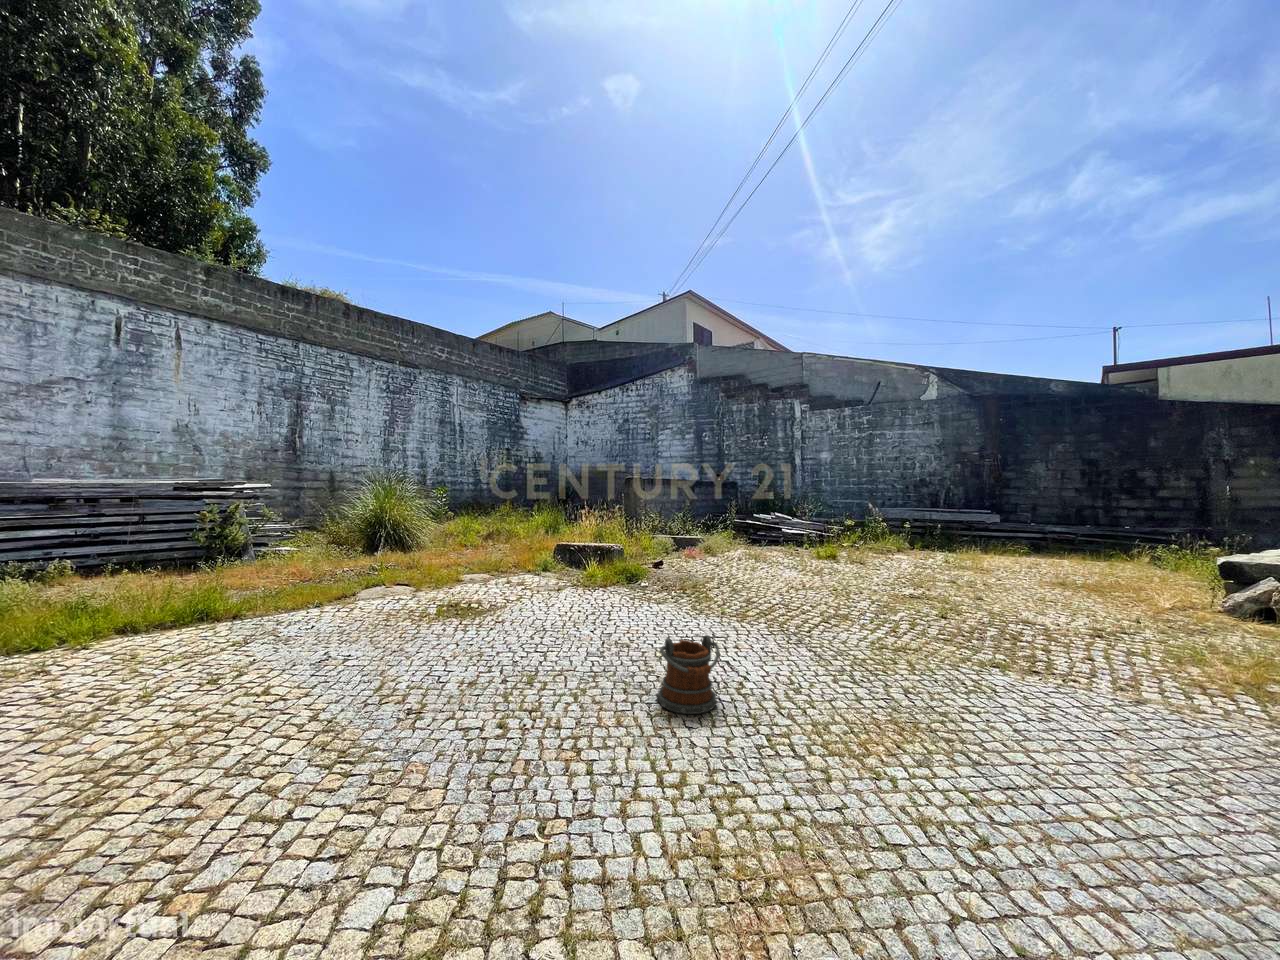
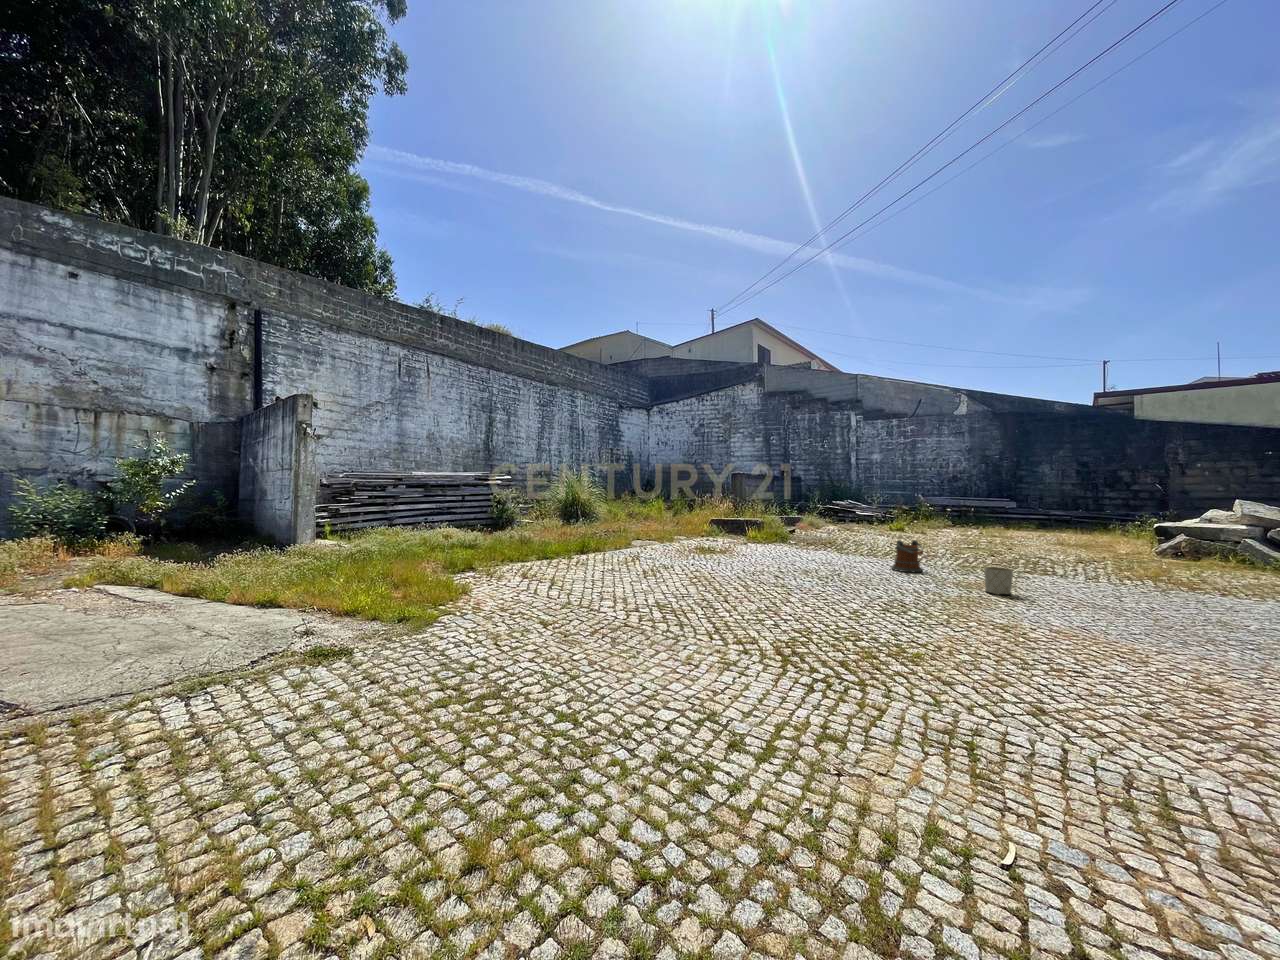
planter: none [756,785,833,907] -> present [985,567,1013,595]

